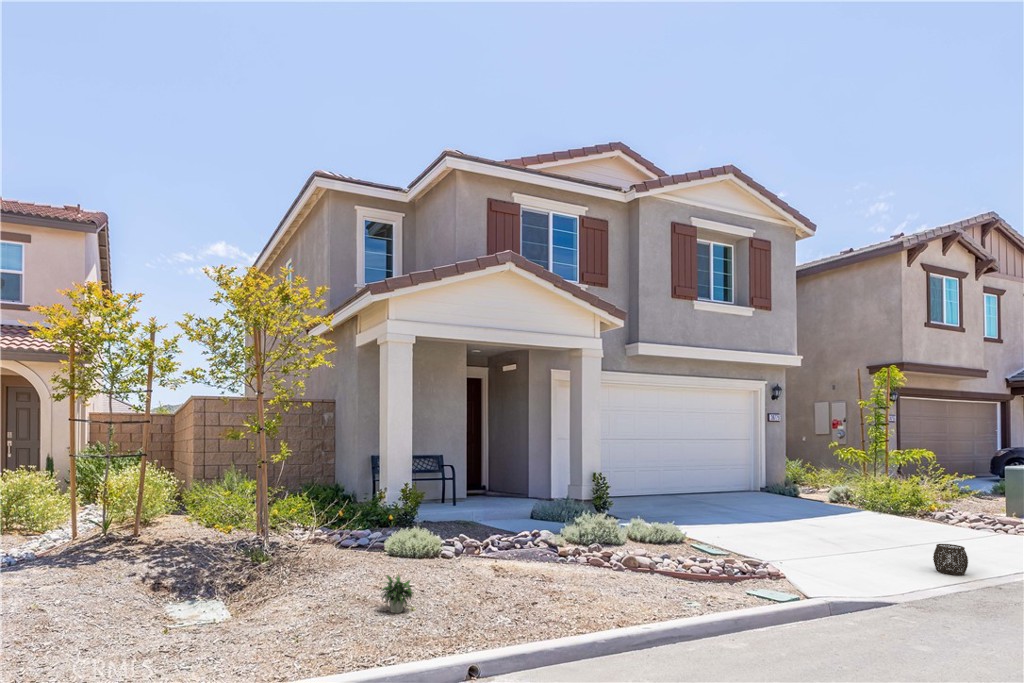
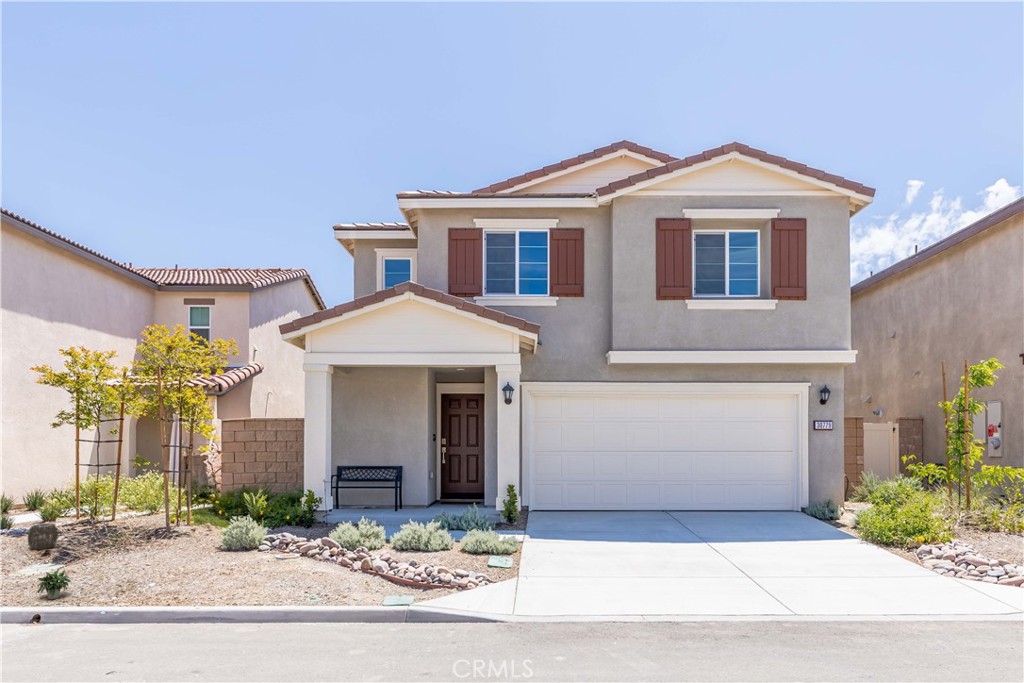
woven basket: present [933,544,968,575] -> present [28,524,58,550]

